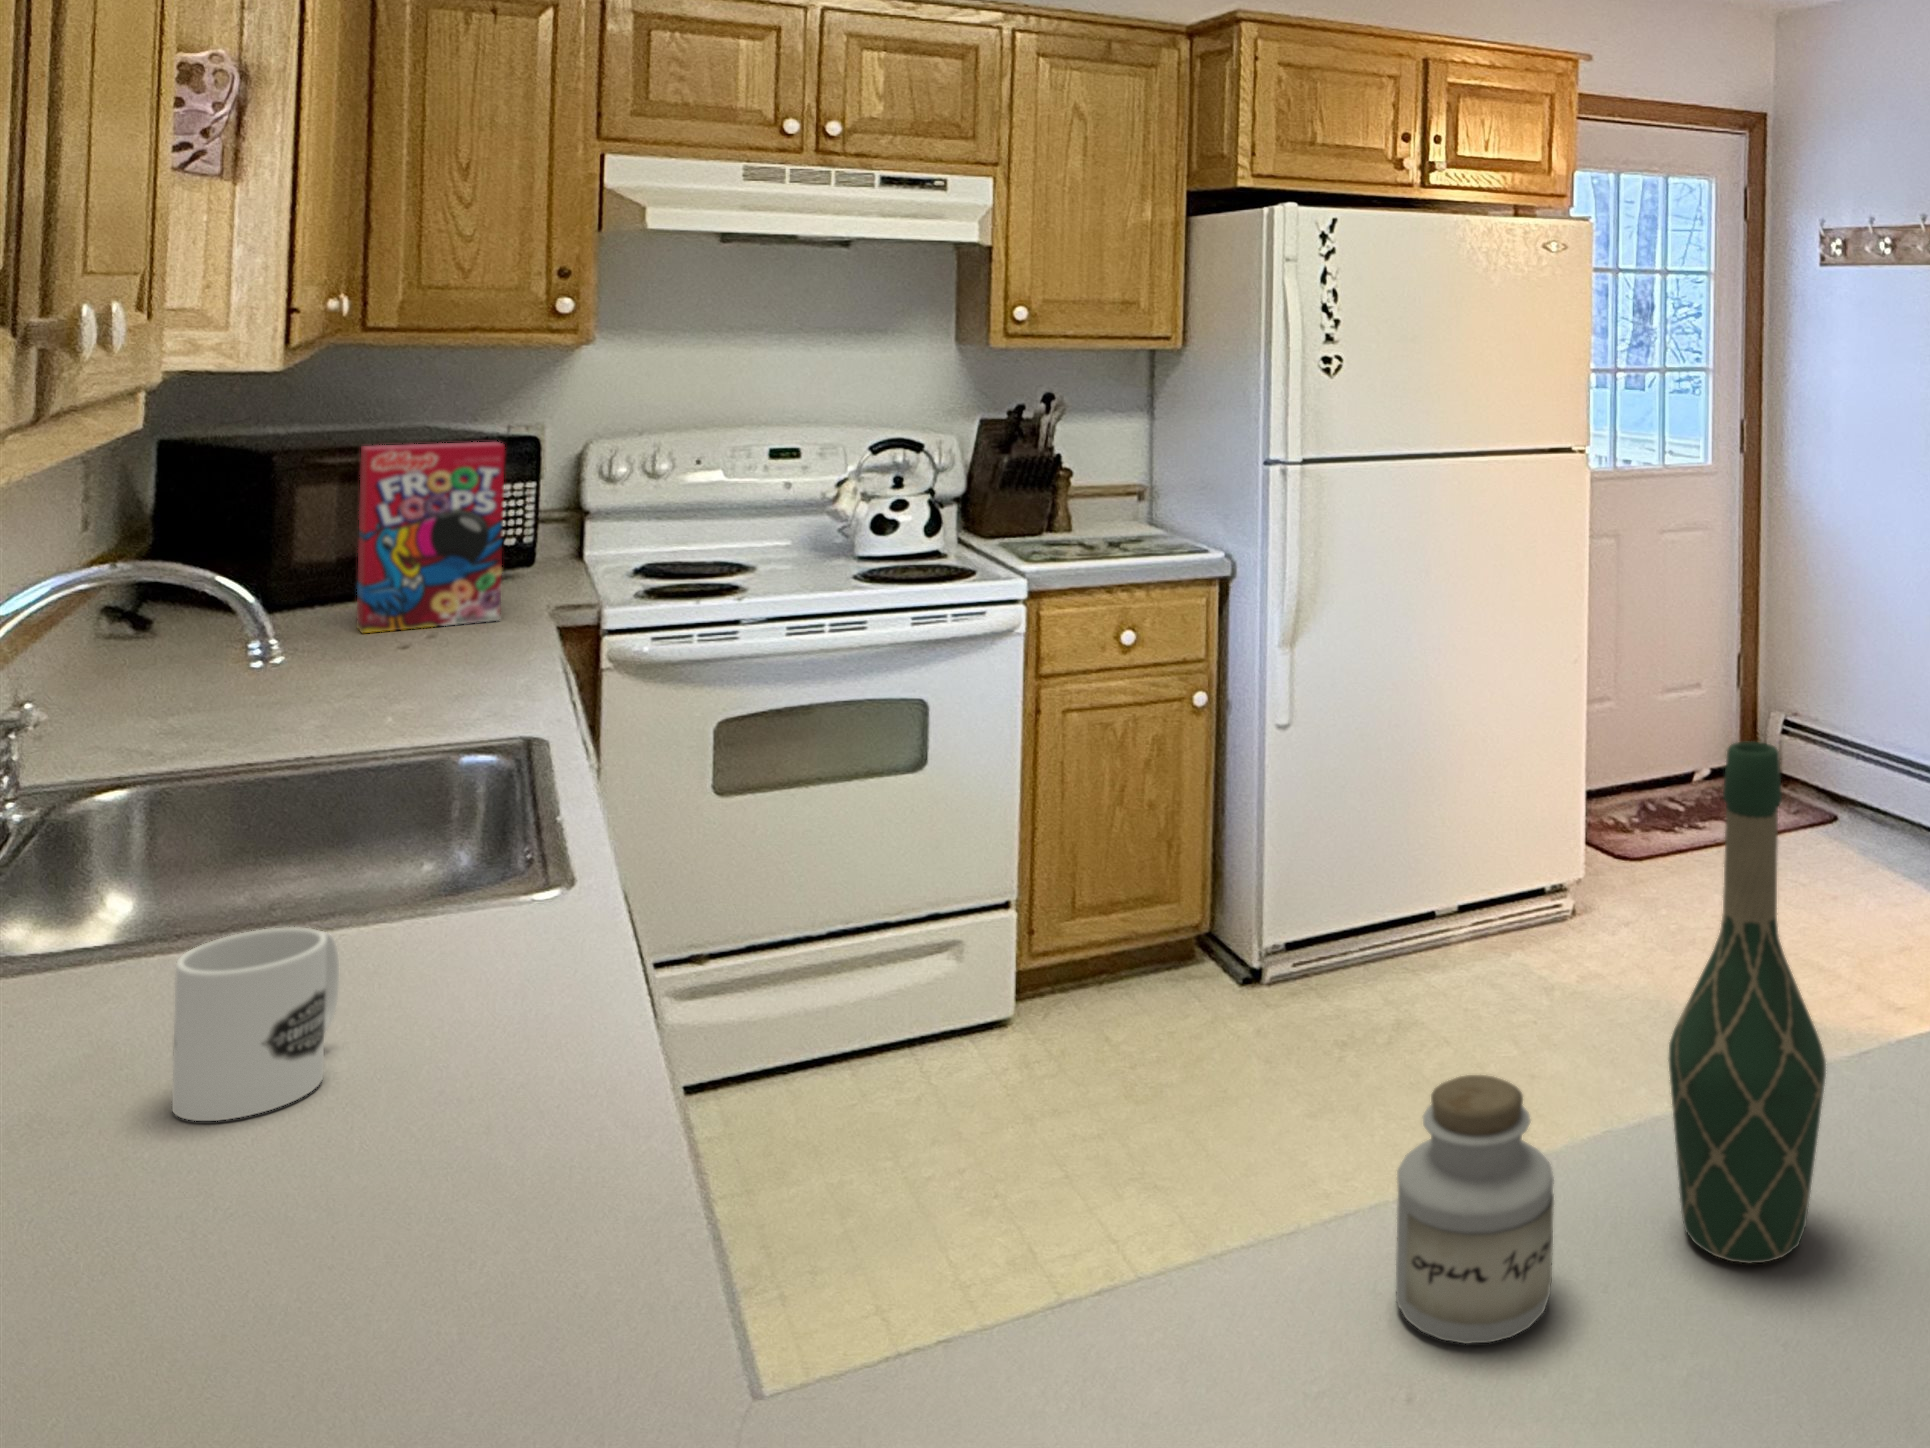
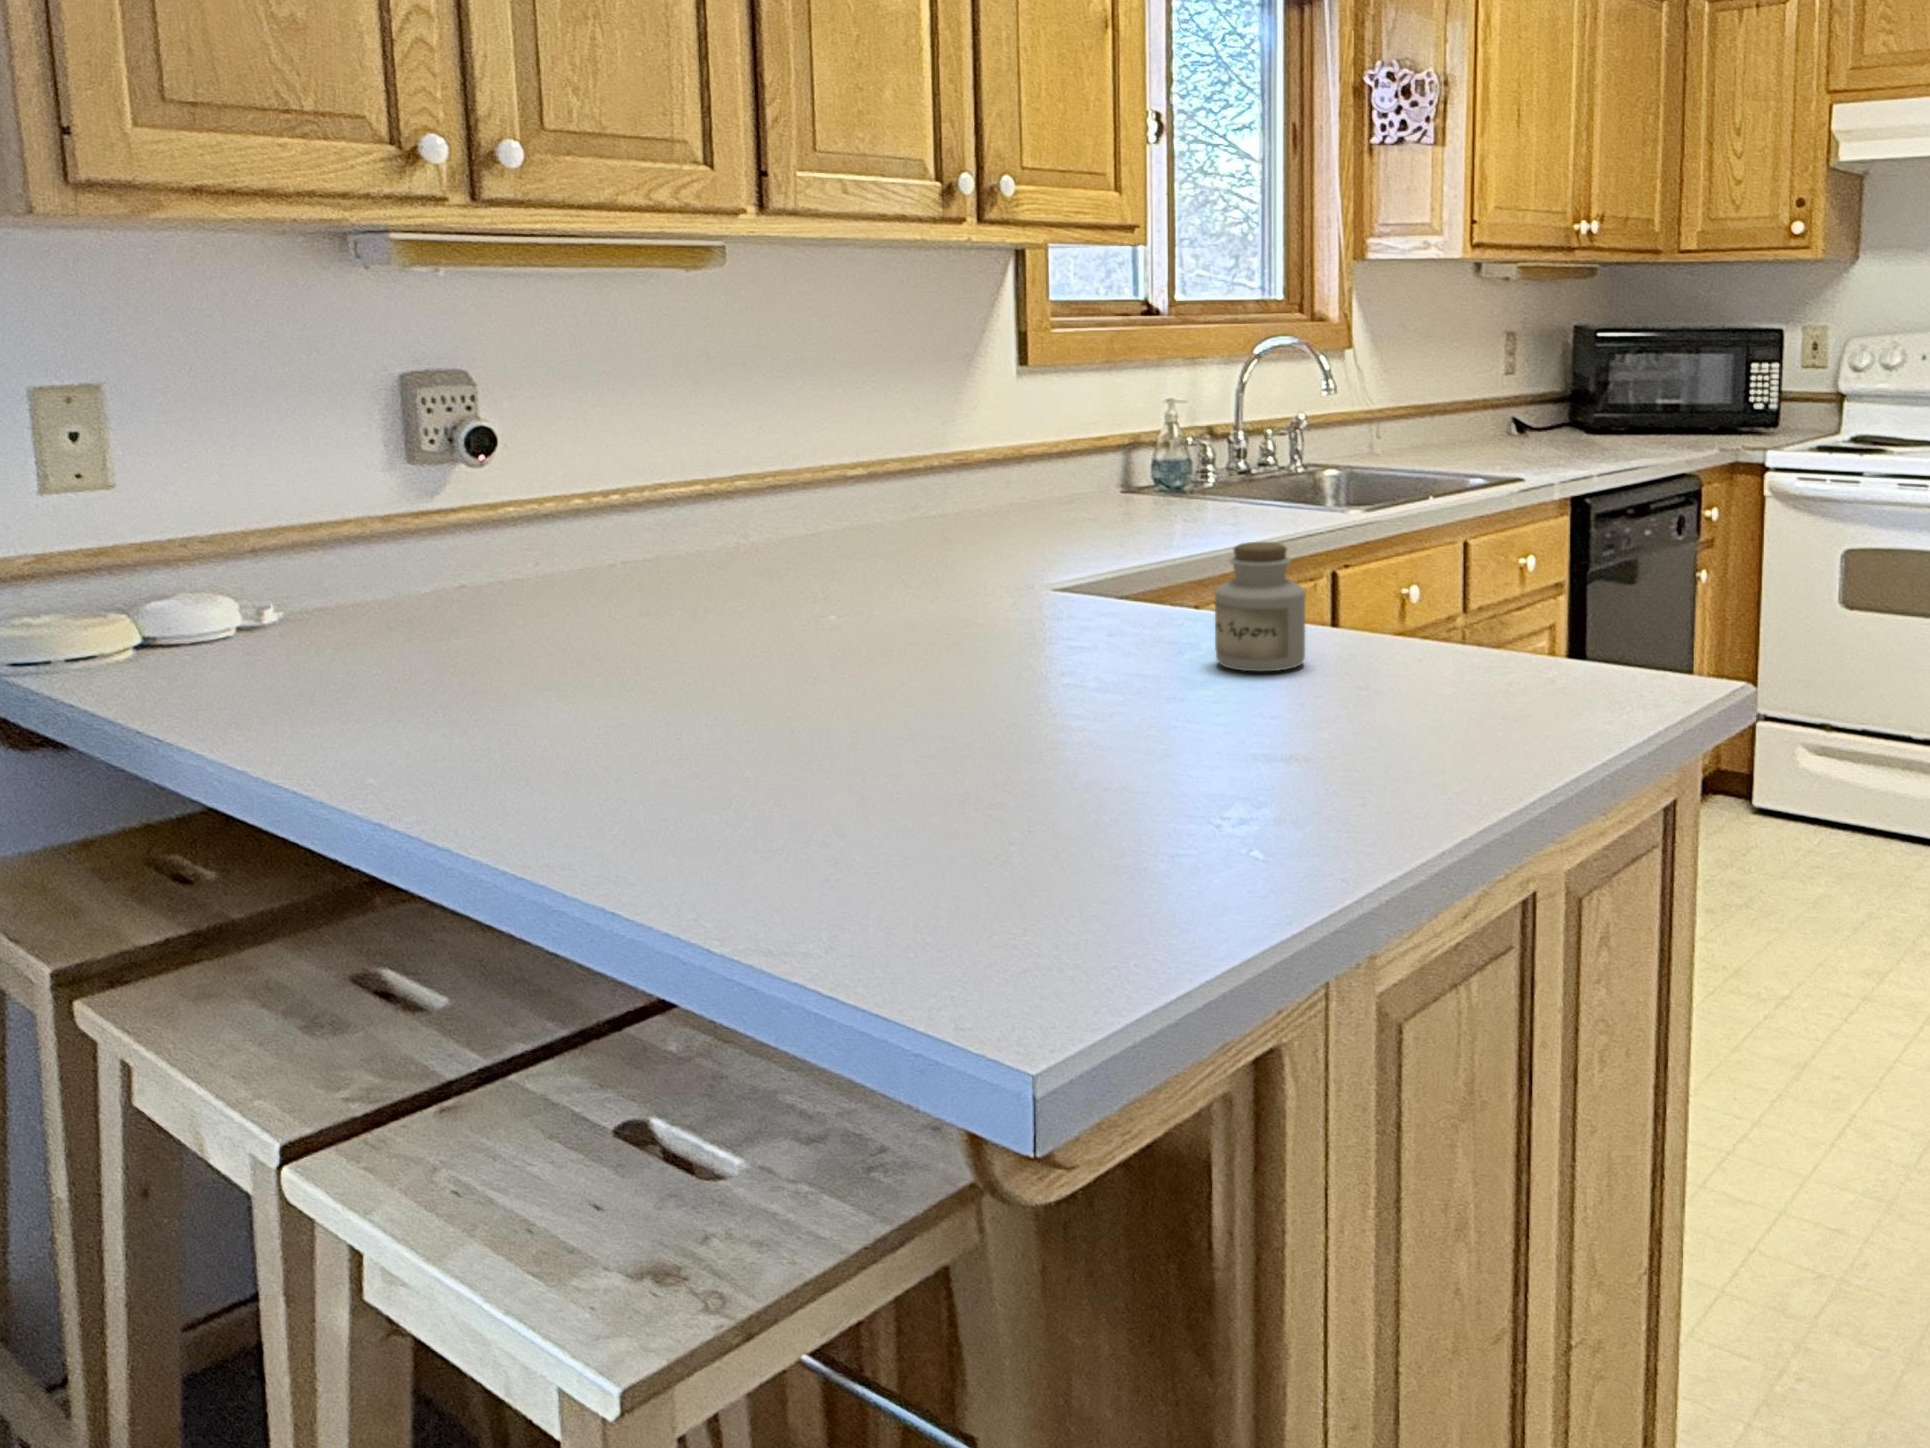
cereal box: present [356,442,505,633] -> none [1608,324,1698,449]
wine bottle: present [1668,742,1826,1264] -> none [1356,363,1462,700]
mug: present [172,927,339,1121] -> none [1134,469,1210,540]

